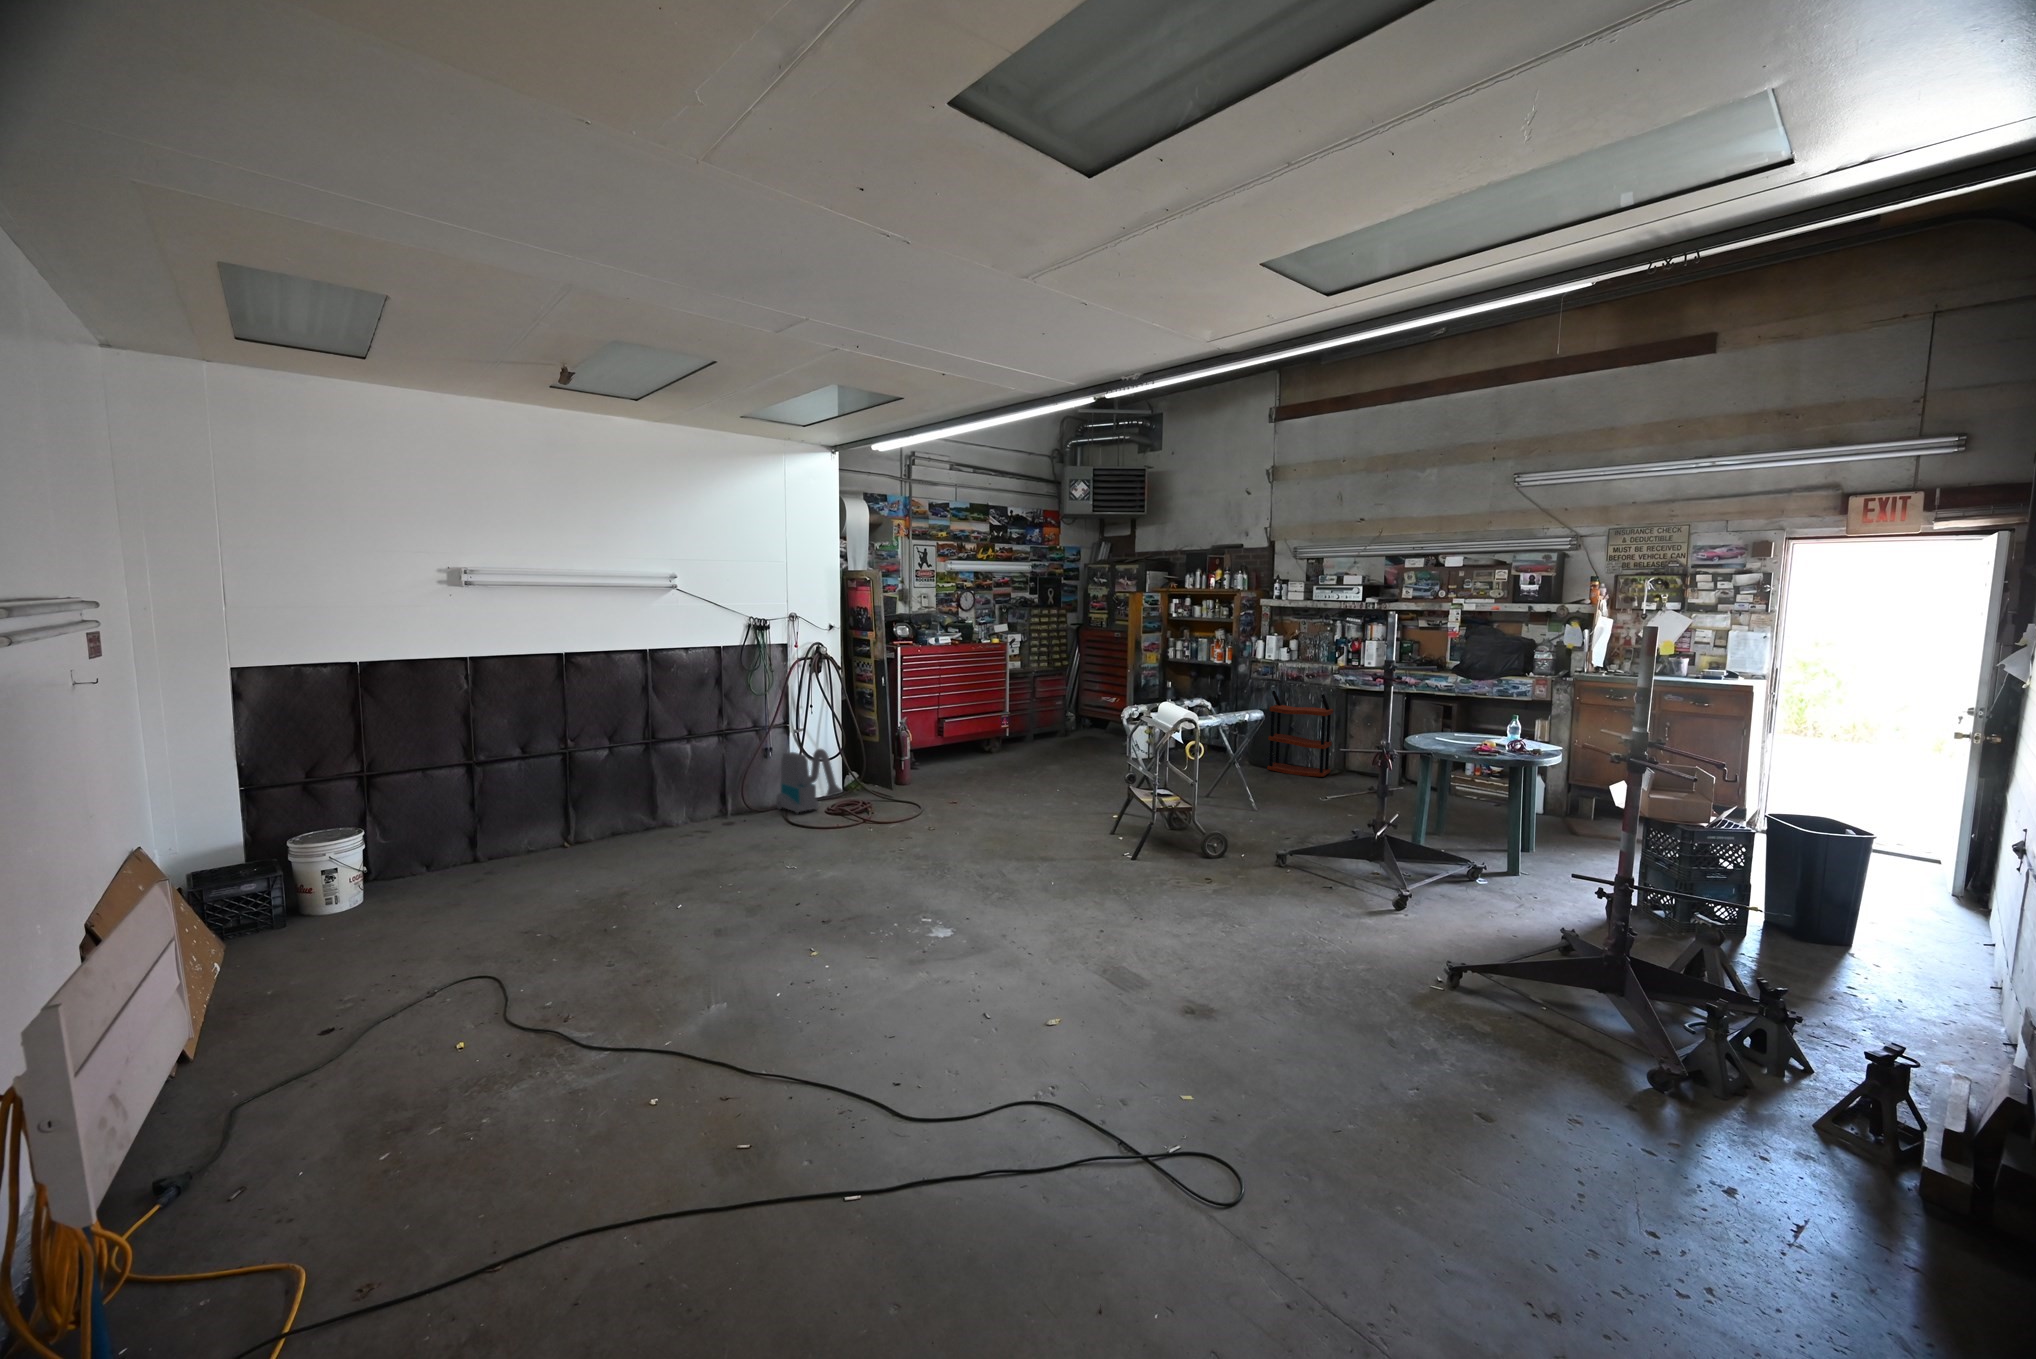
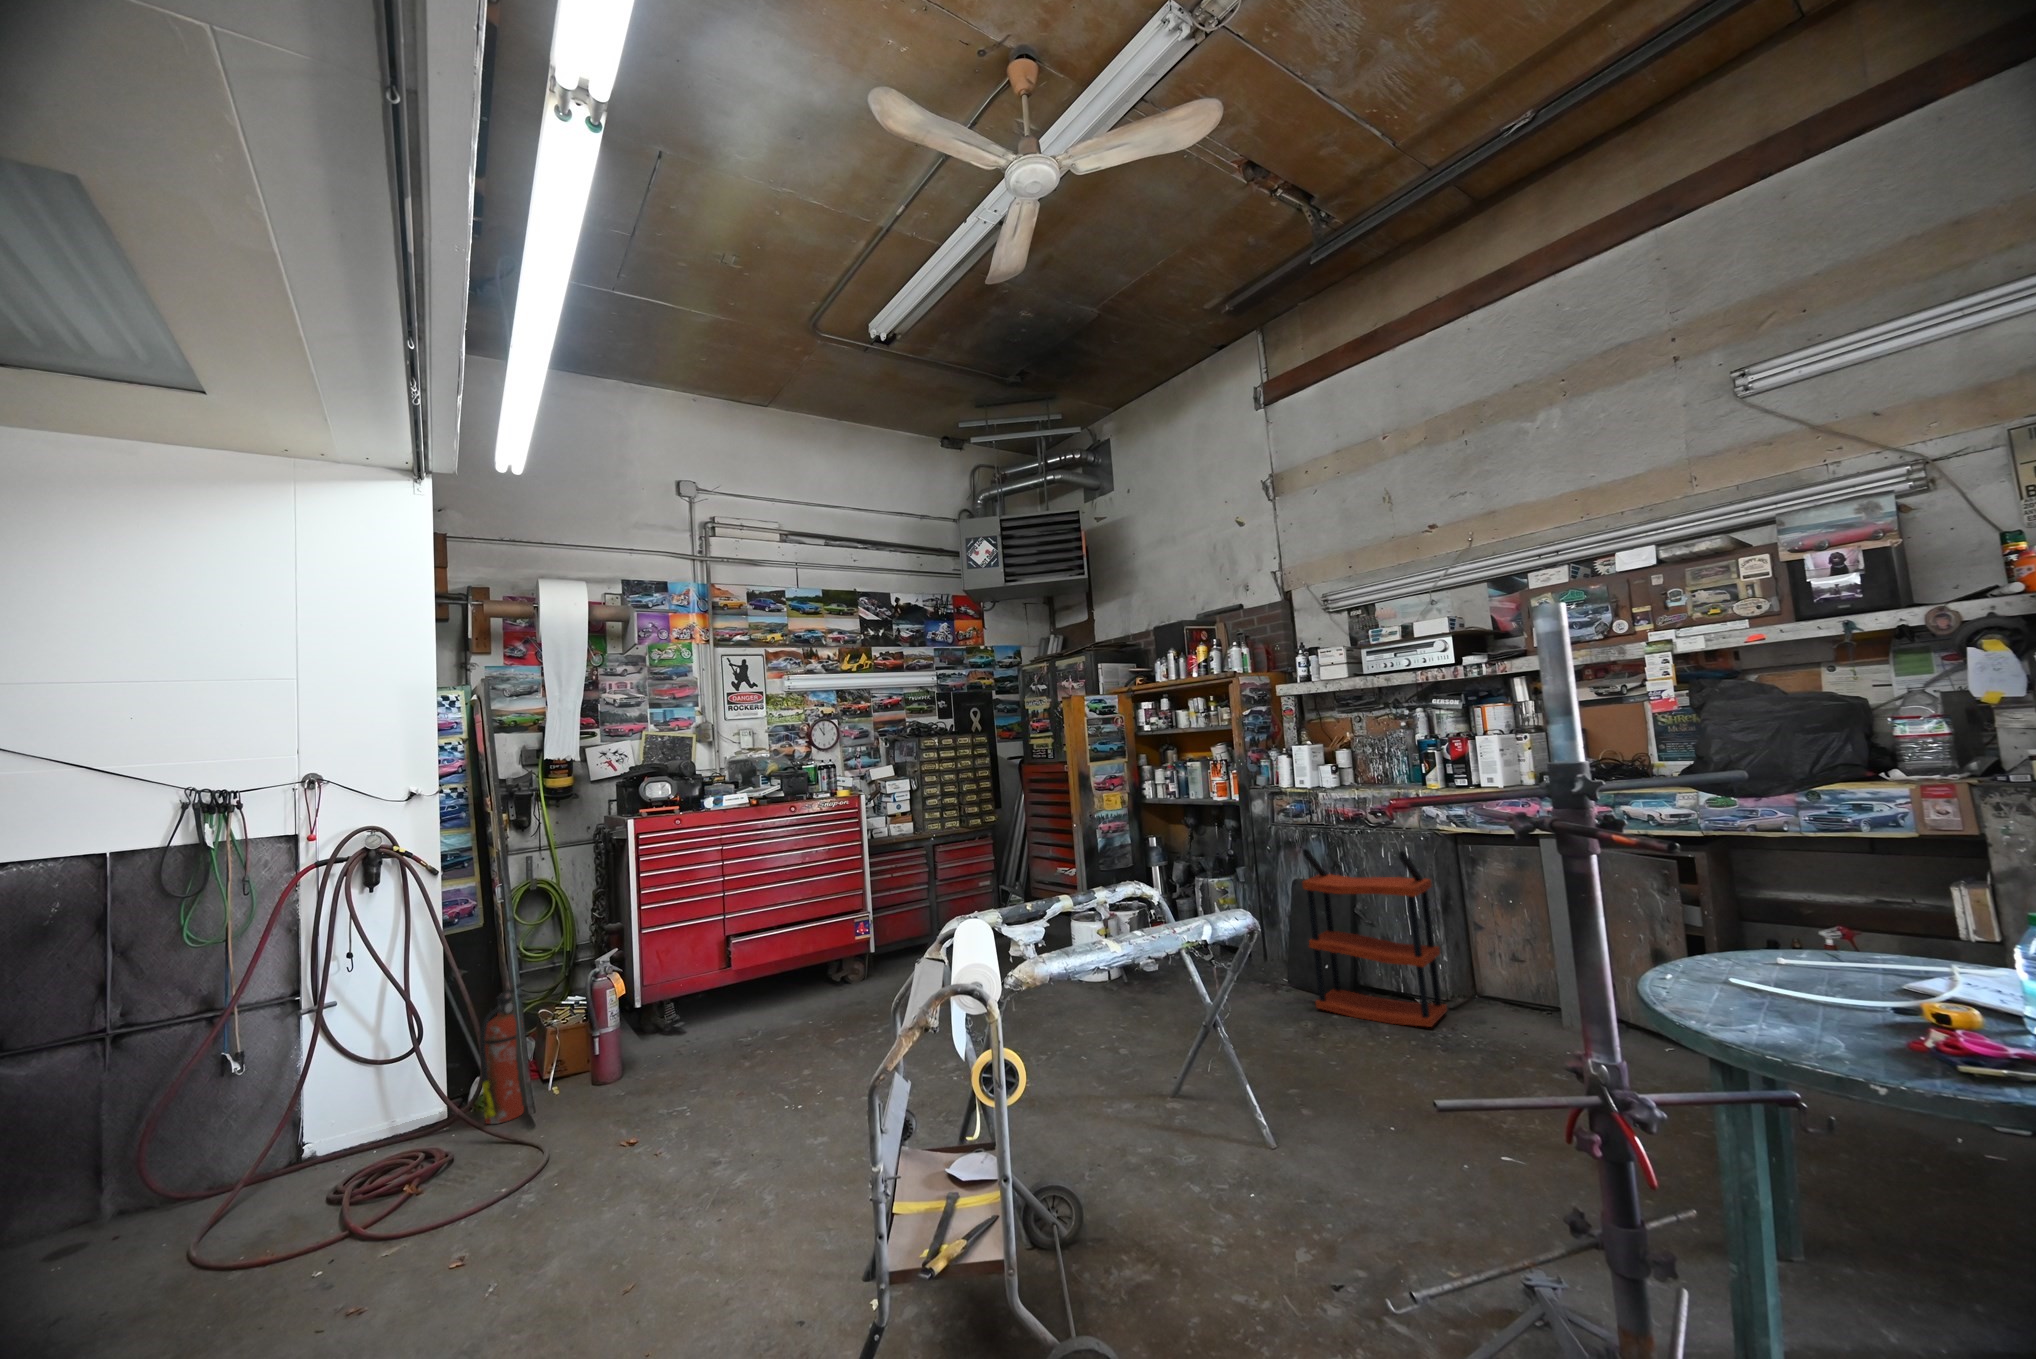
fire extinguisher: none [873,729,890,794] -> present [480,983,527,1124]
vacuum cleaner: present [776,749,843,814] -> none [198,1059,288,1218]

